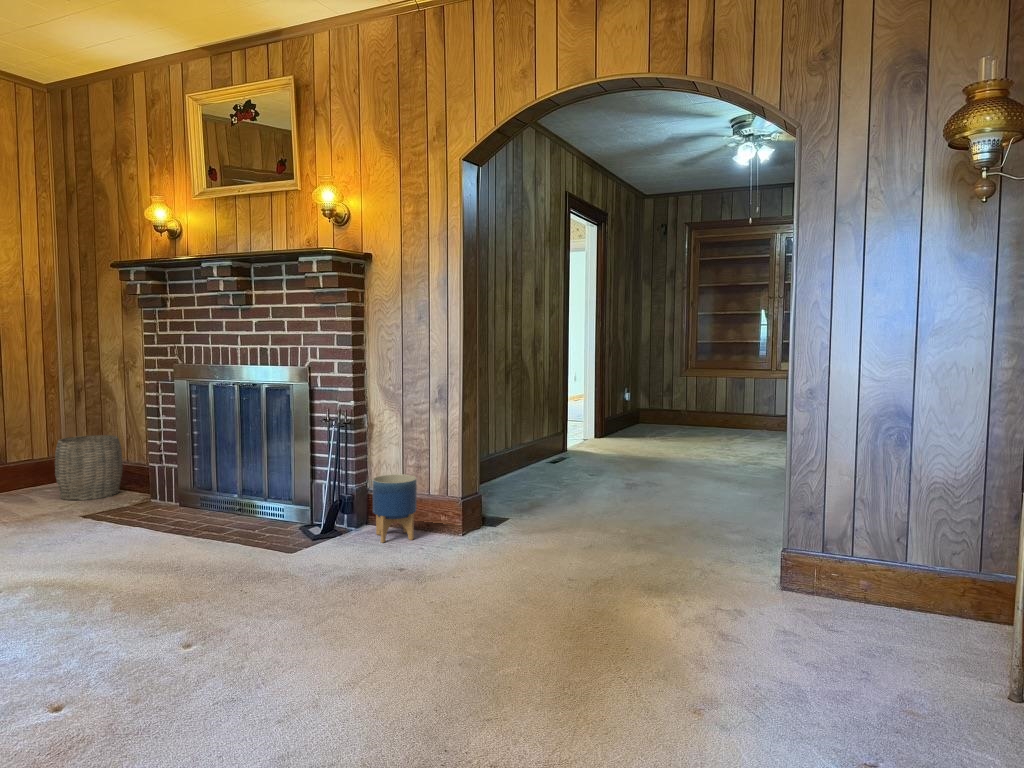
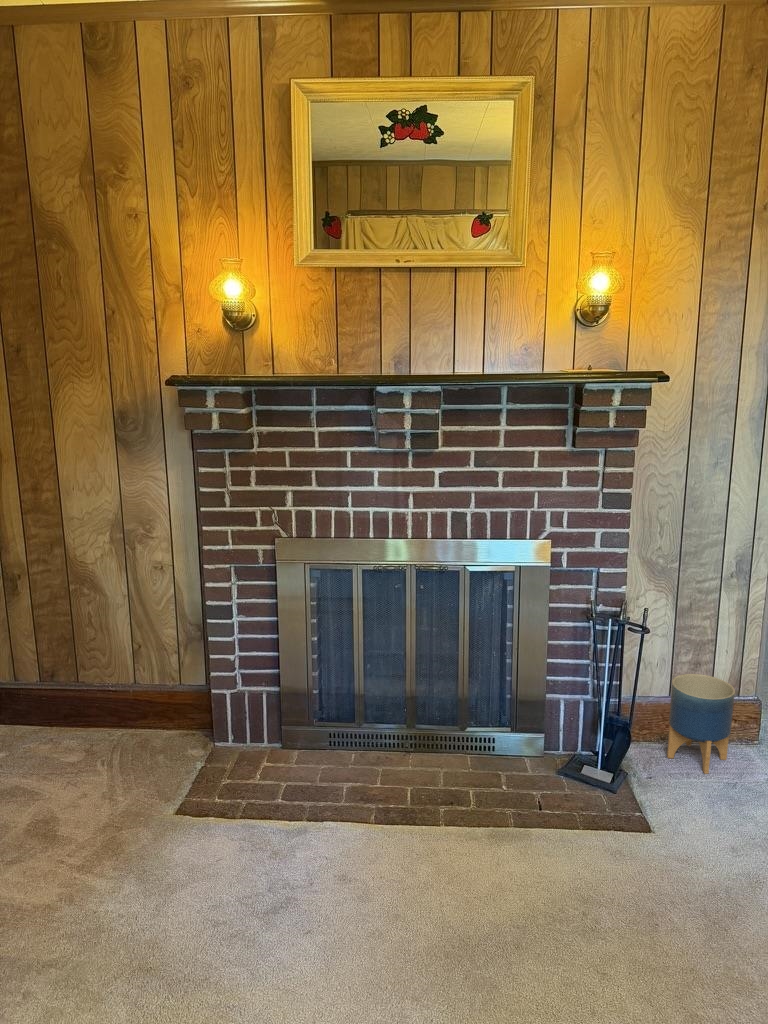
woven basket: present [55,435,123,500] -> none [52,650,153,774]

